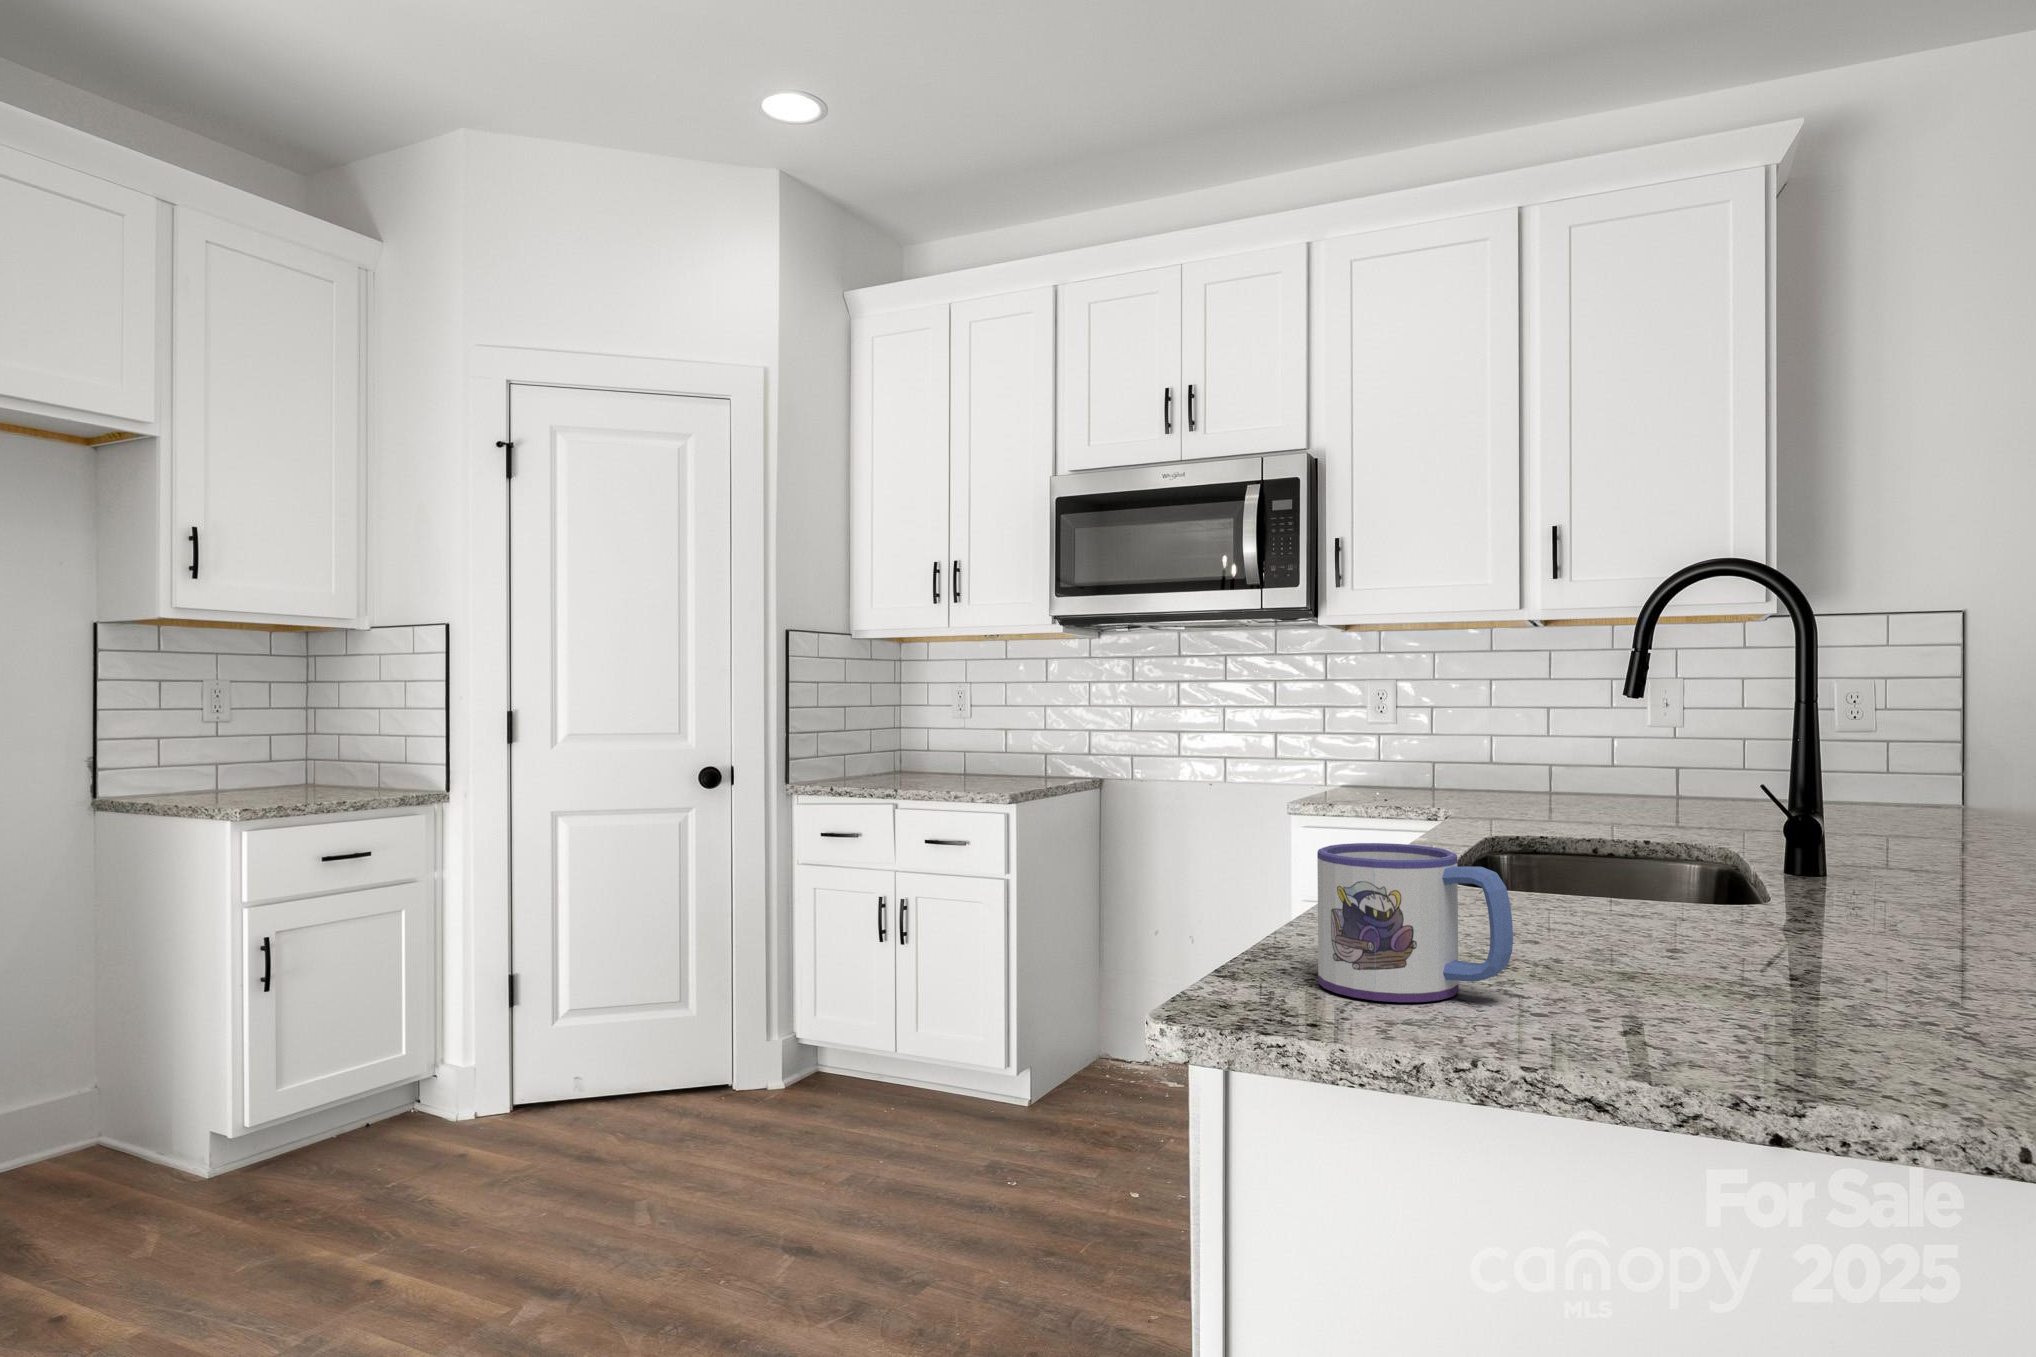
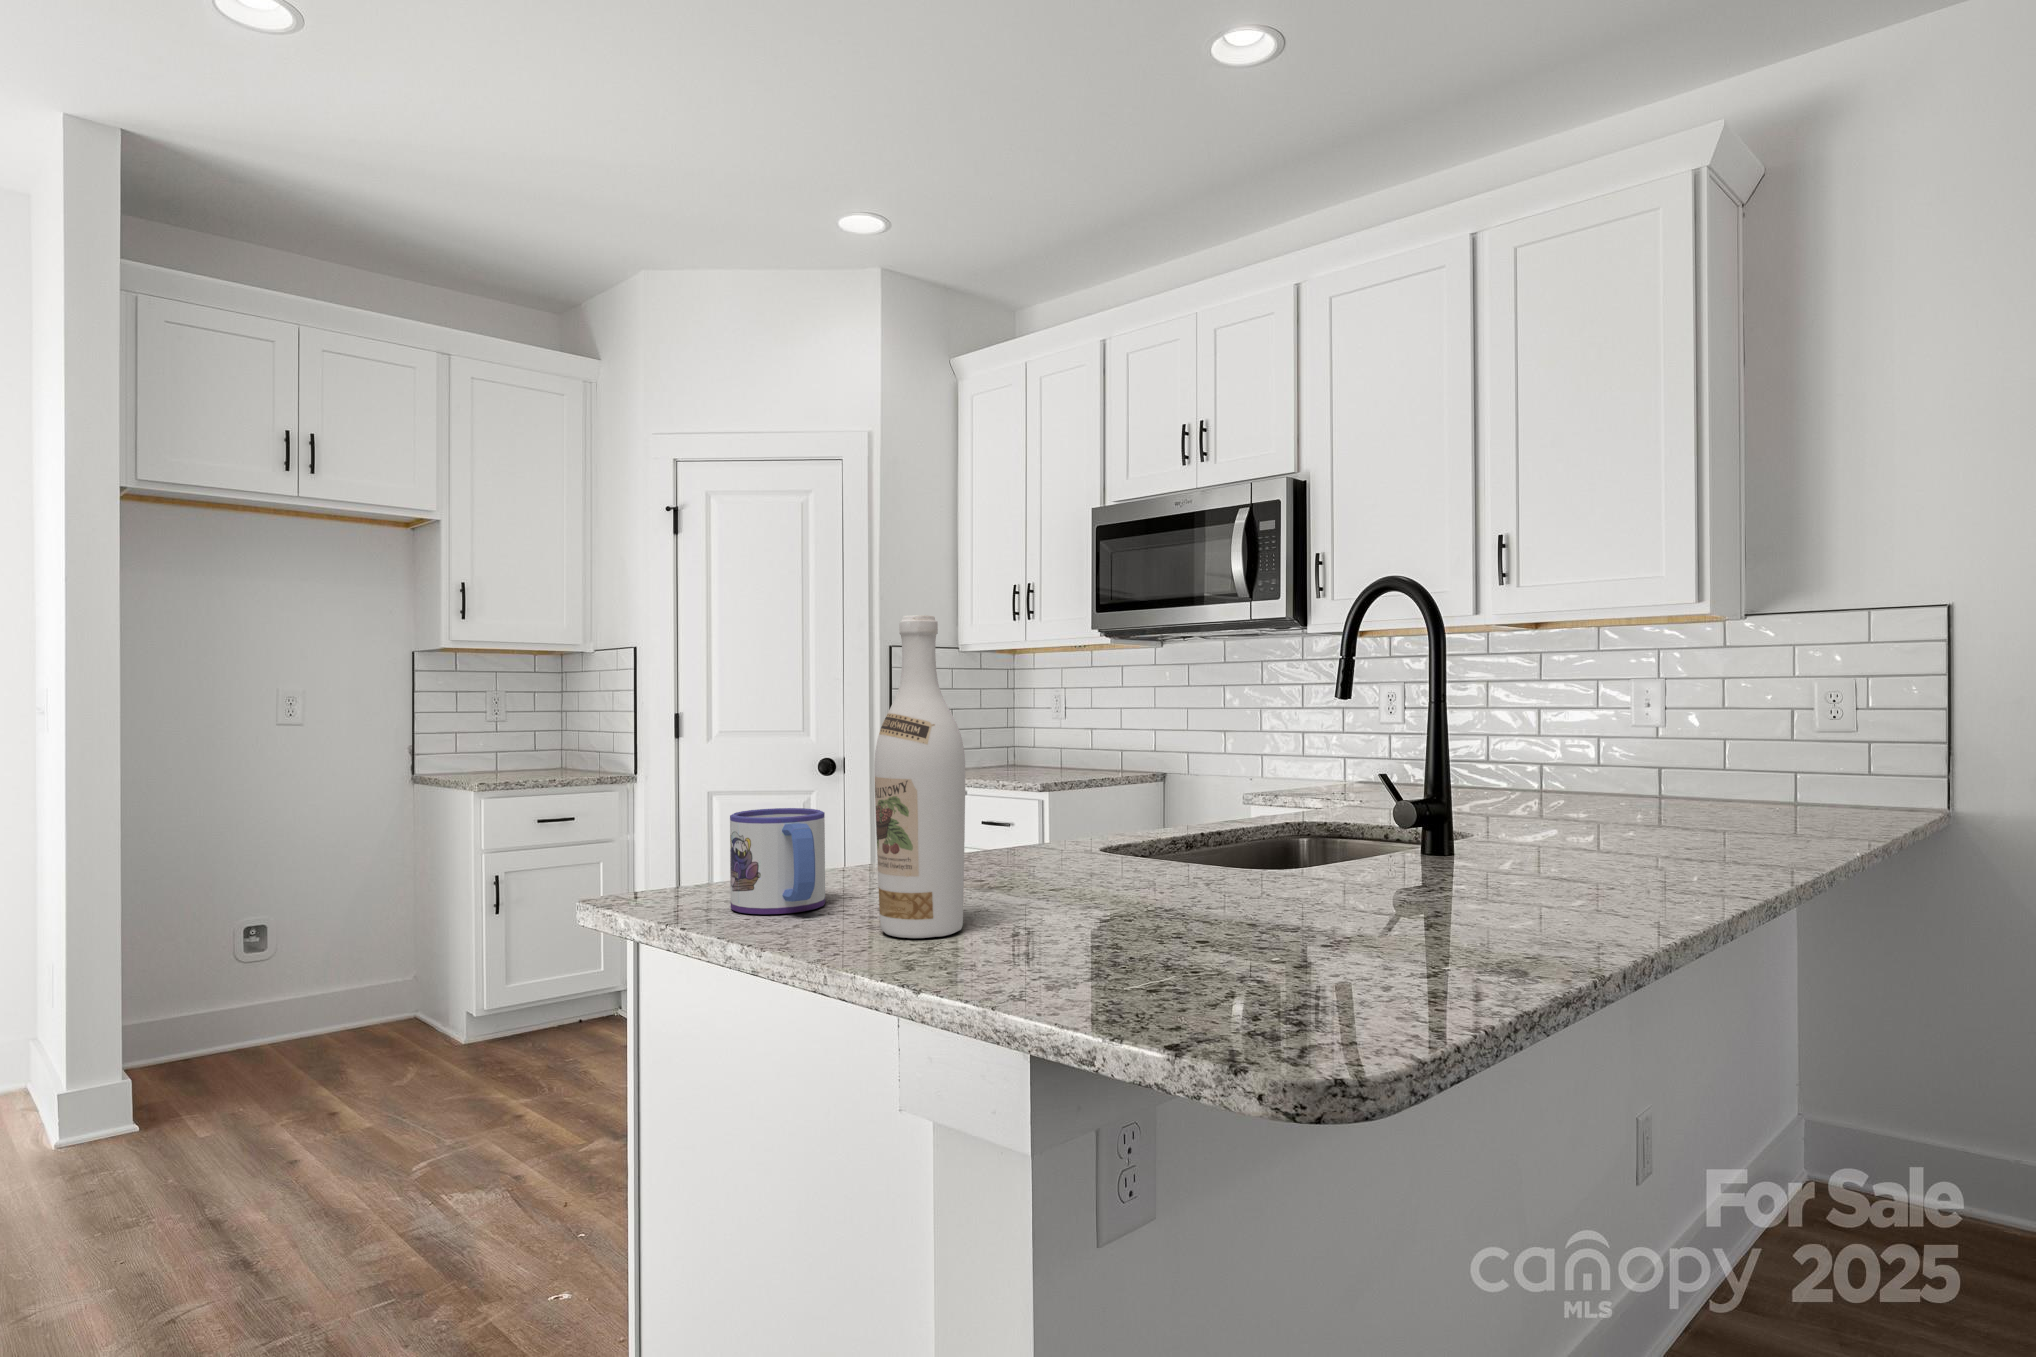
wine bottle: none [1654,567,1803,1030] -> present [874,615,965,938]

